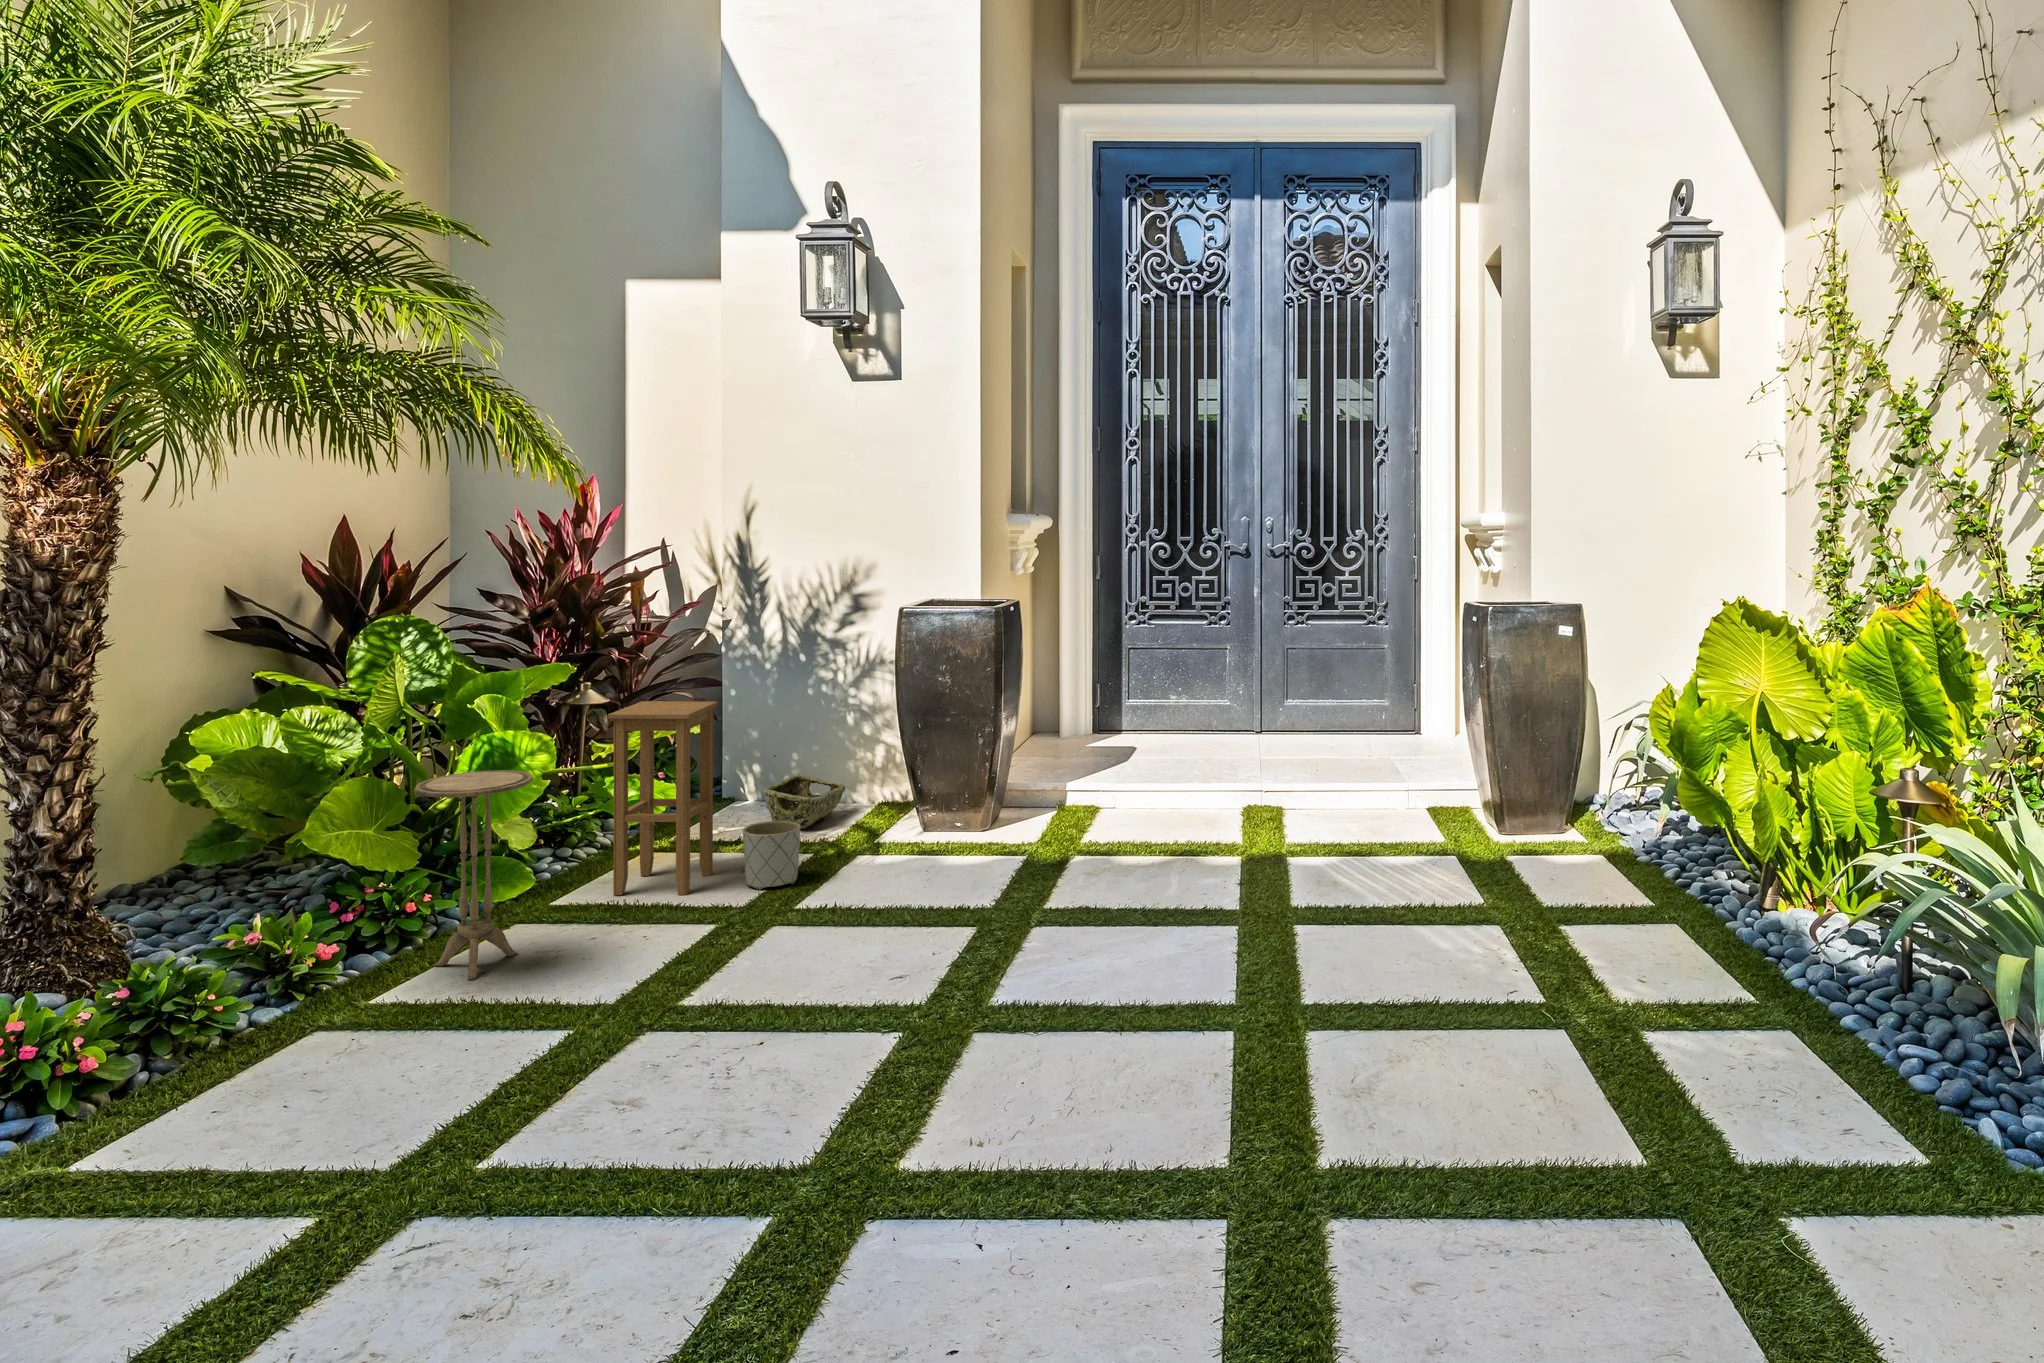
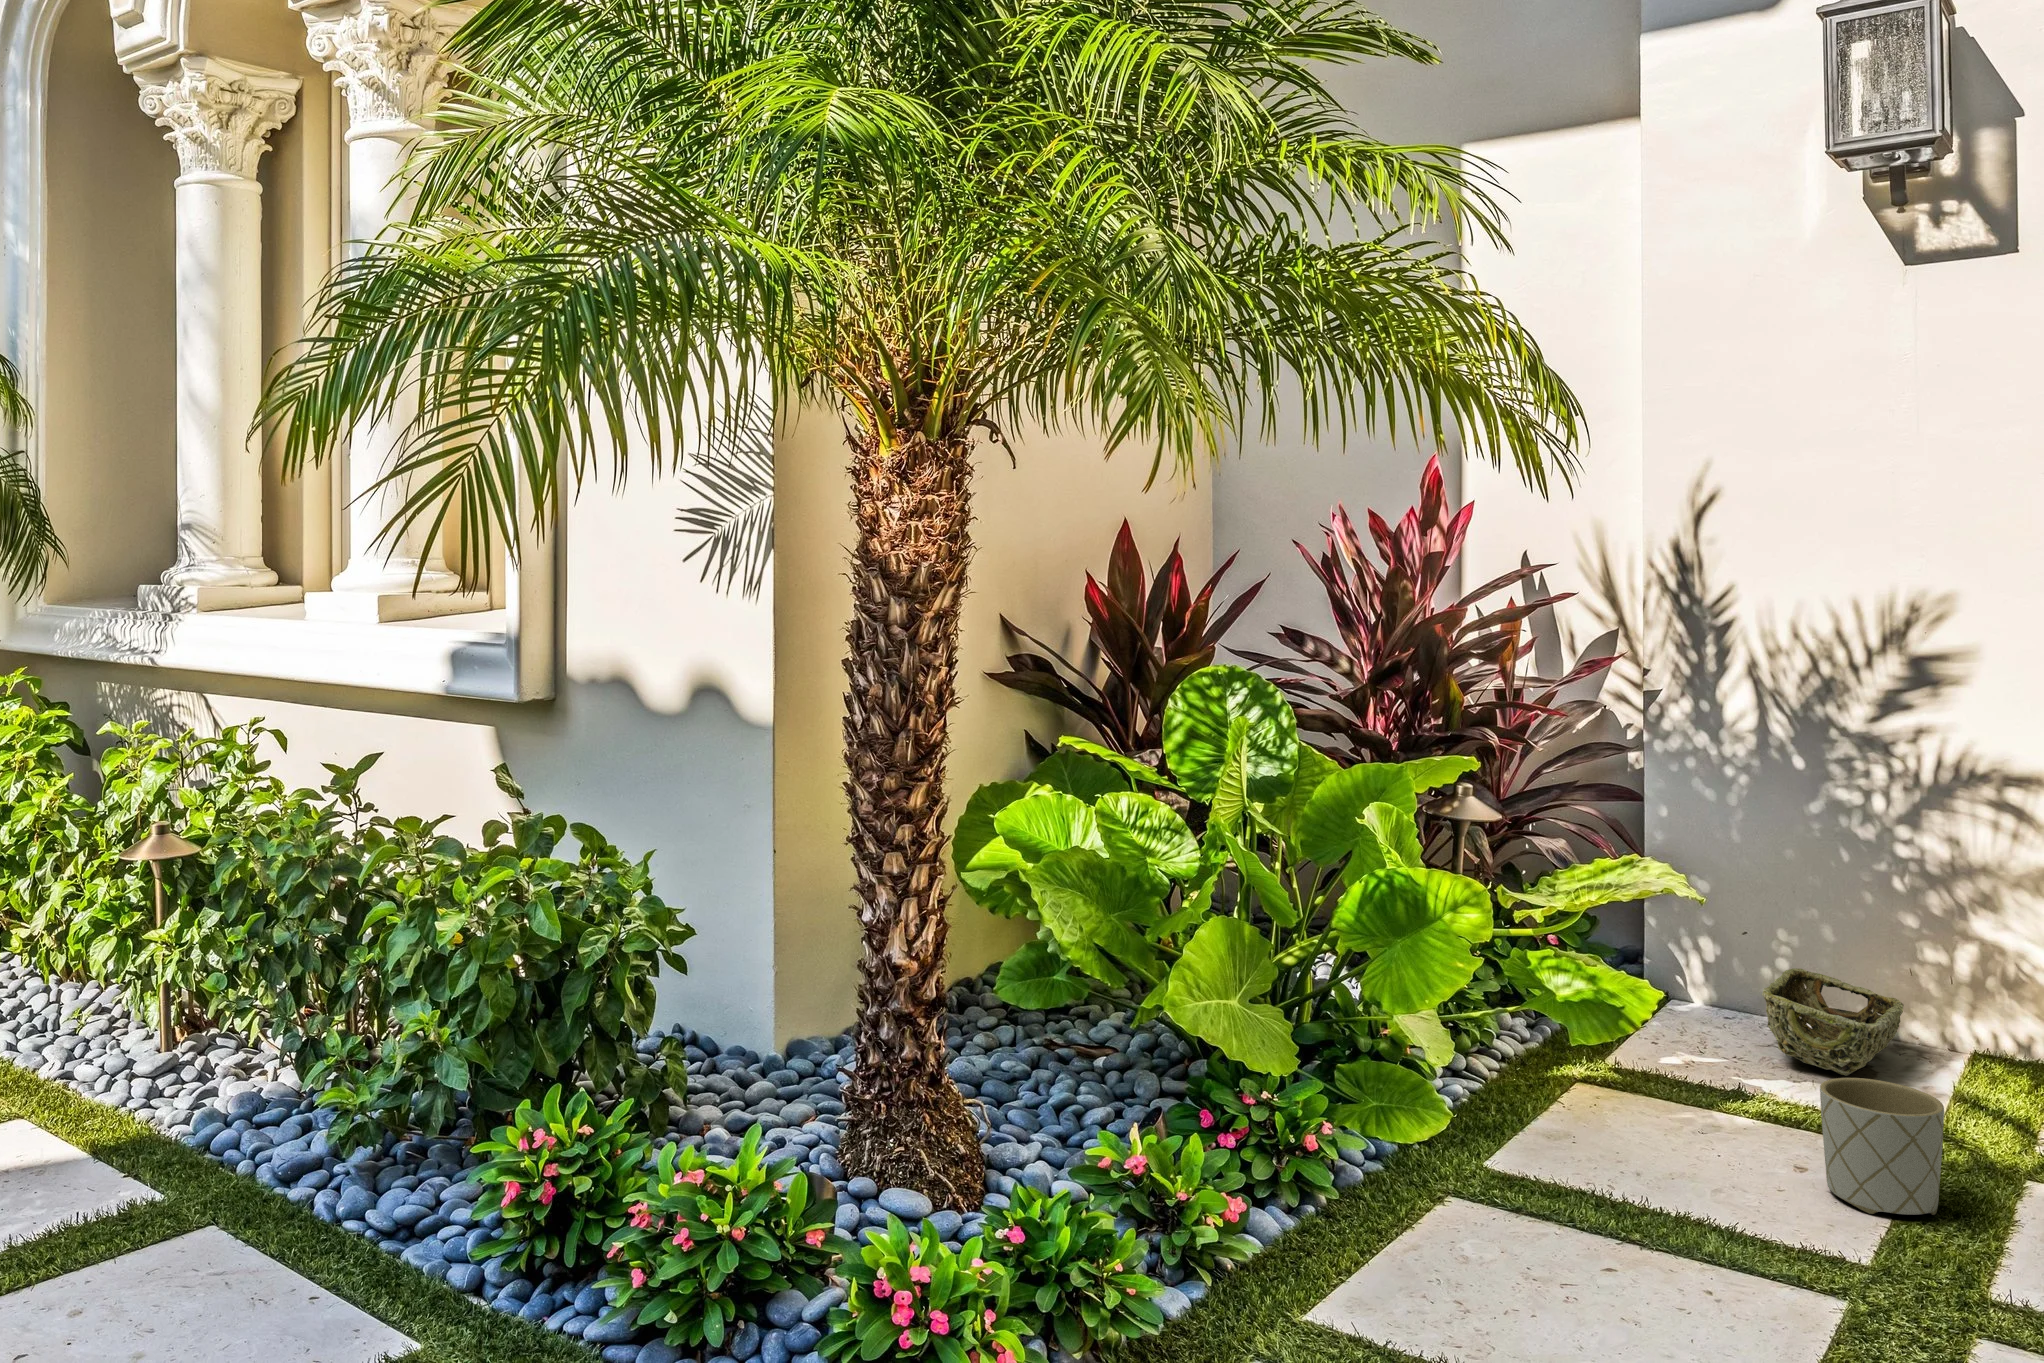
stool: present [608,701,718,895] -> none [1568,827,1739,1191]
side table: present [416,770,532,980] -> none [1341,936,1521,1305]

